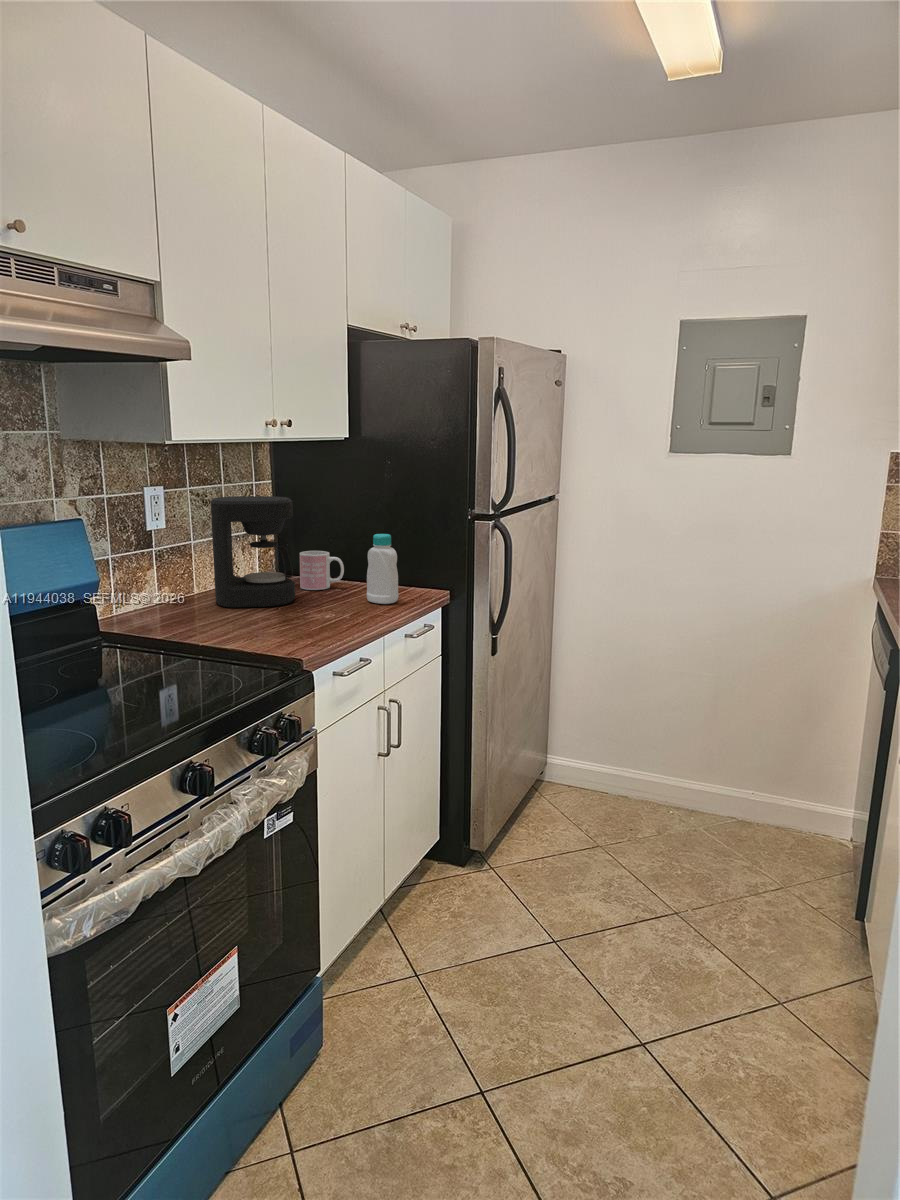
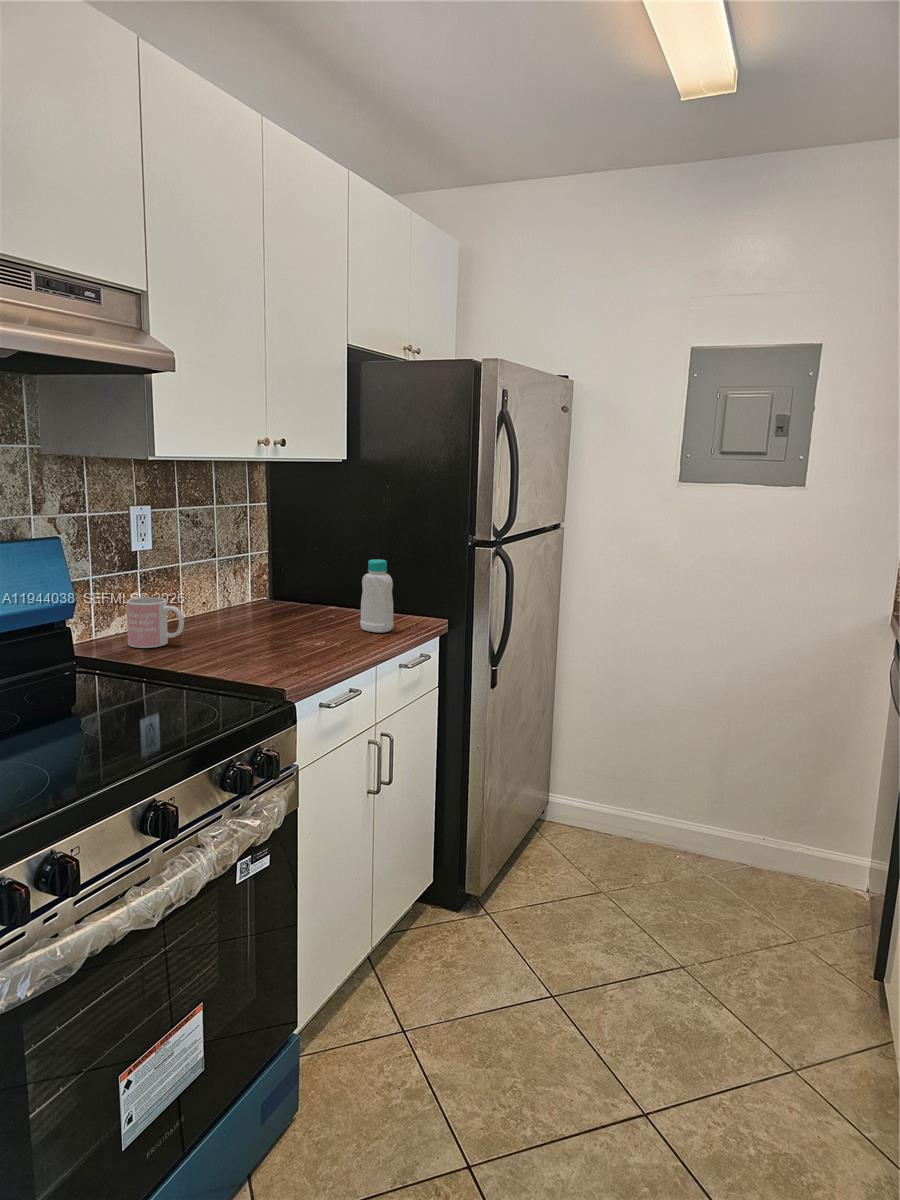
coffee maker: present [211,496,295,608] -> none [199,518,286,633]
mug: present [300,551,344,590] -> present [126,597,184,648]

